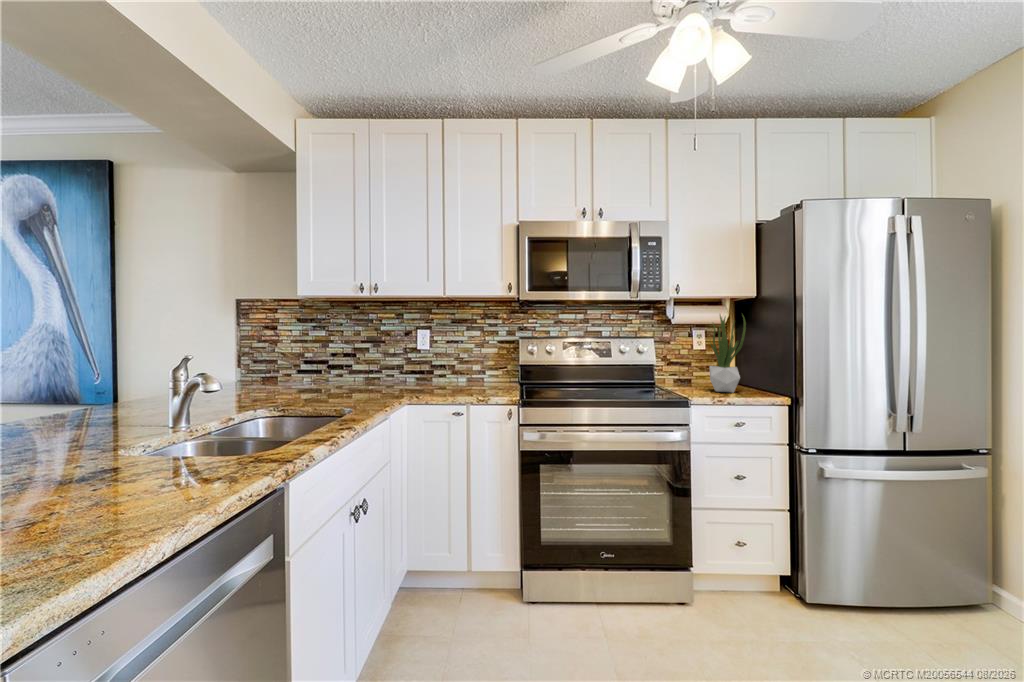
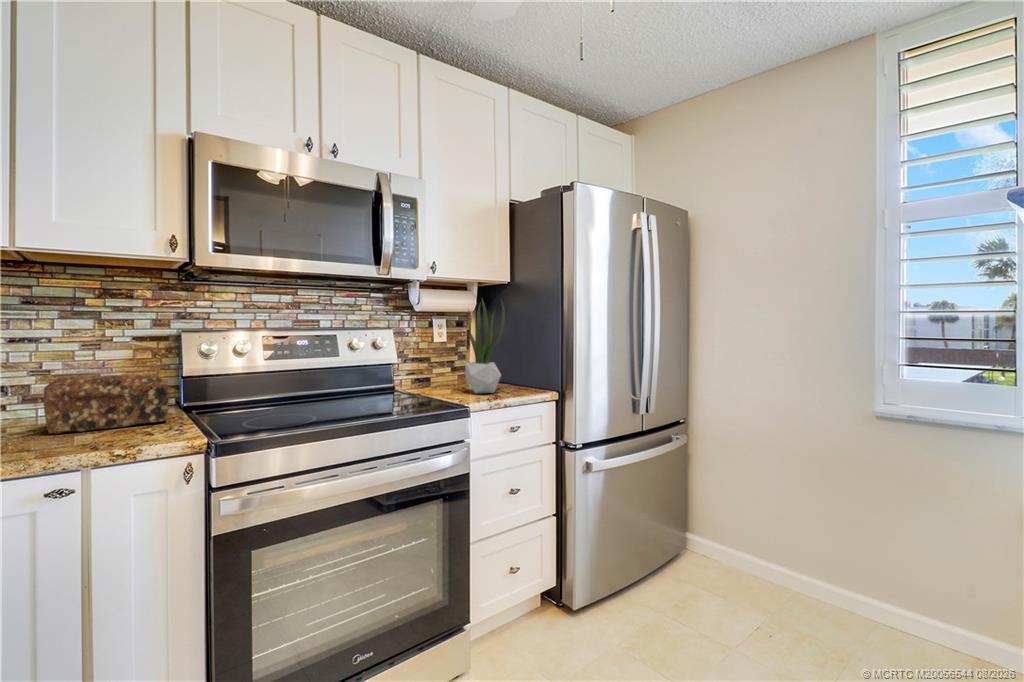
bread loaf: none [458,361,510,389] -> present [44,374,169,434]

